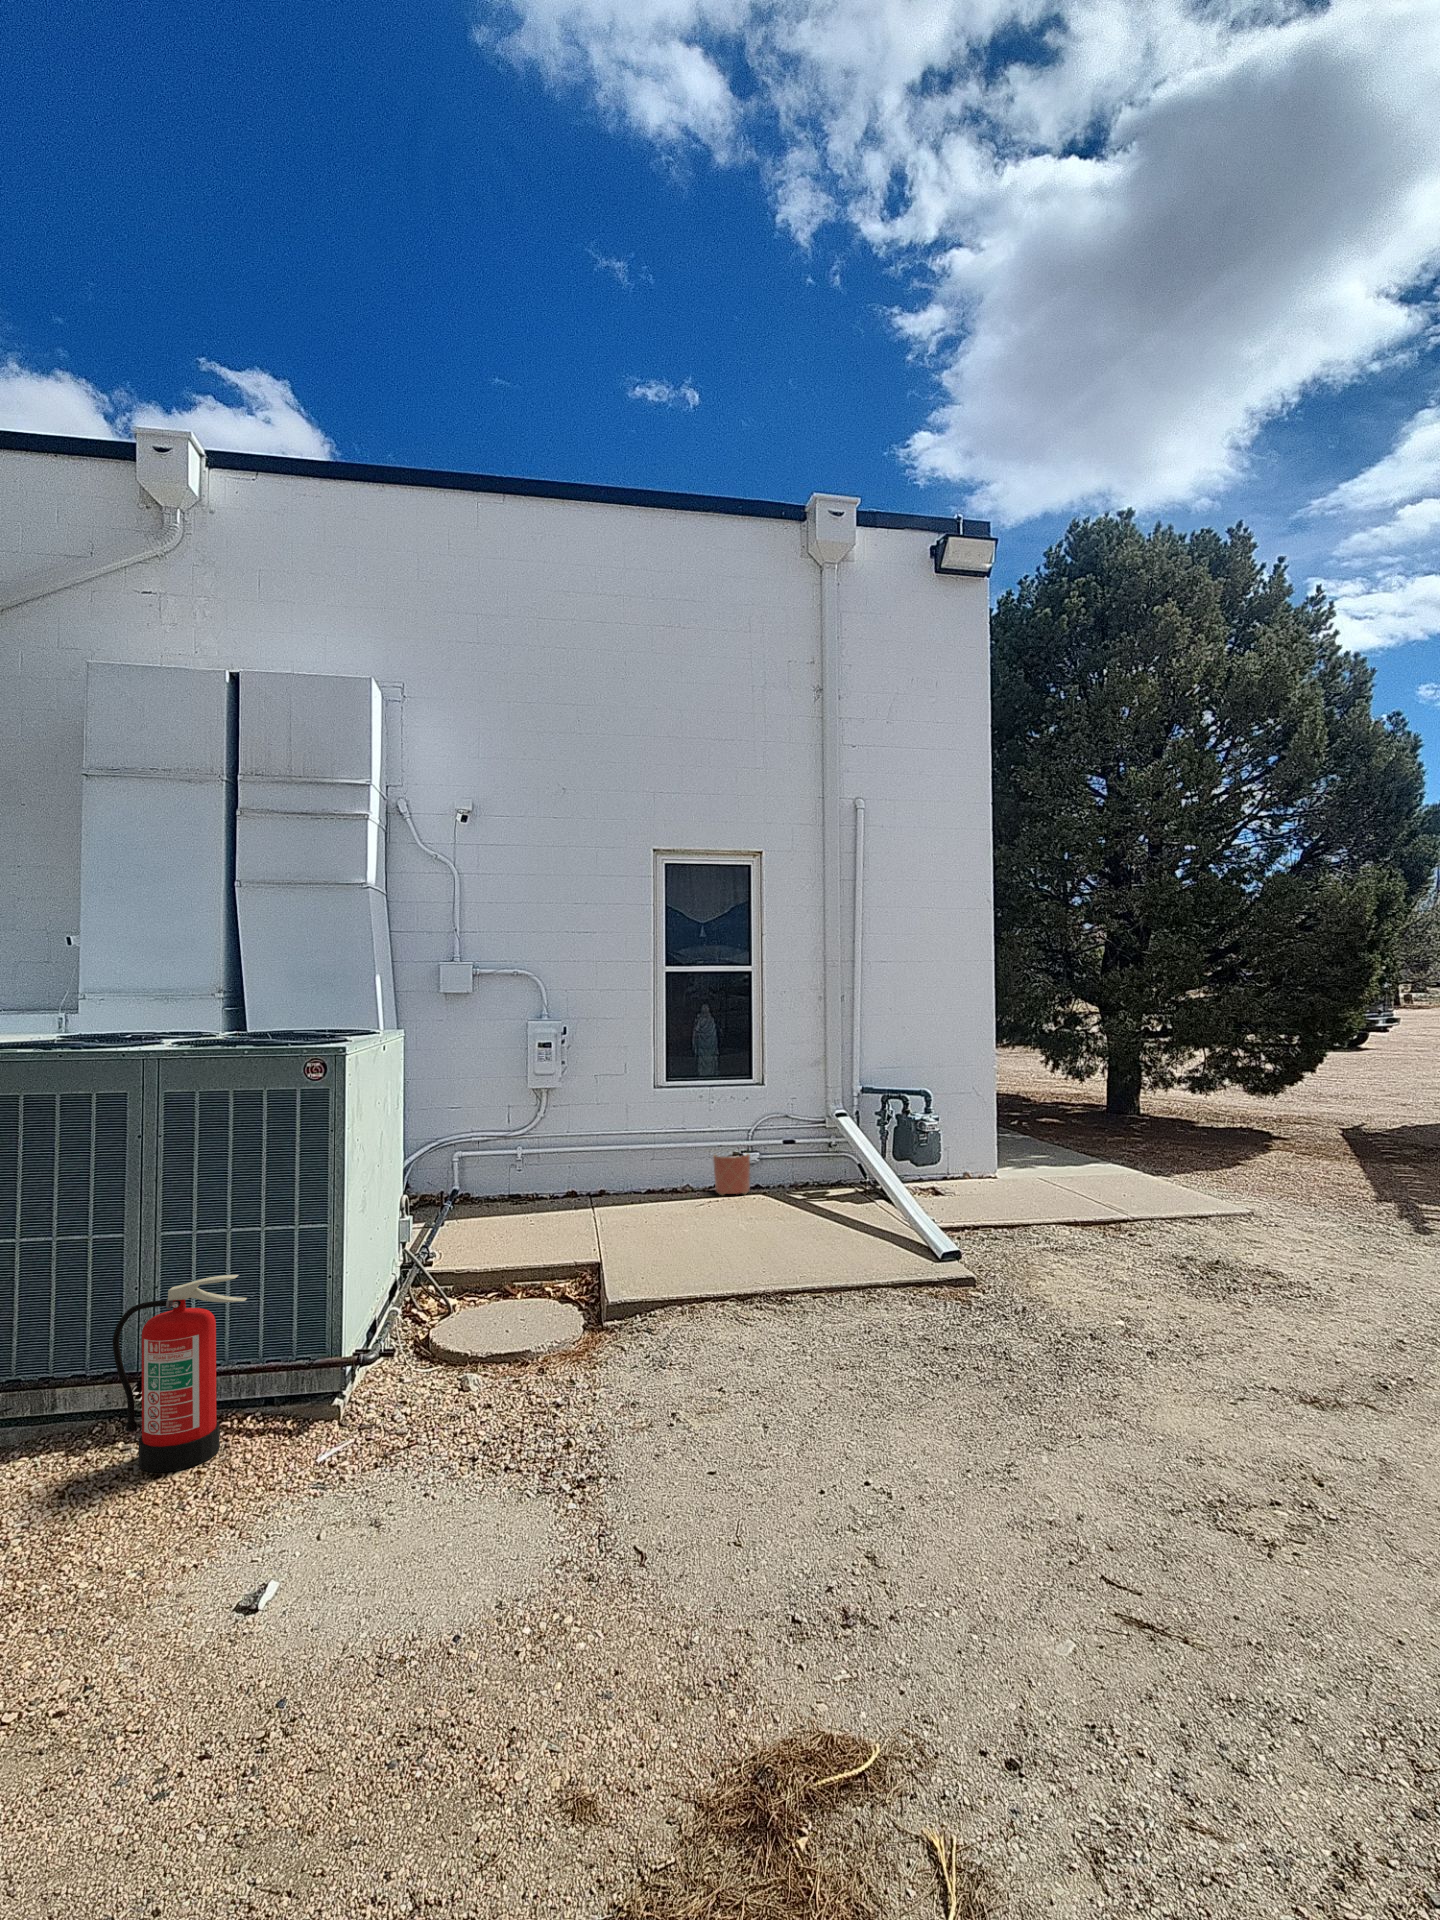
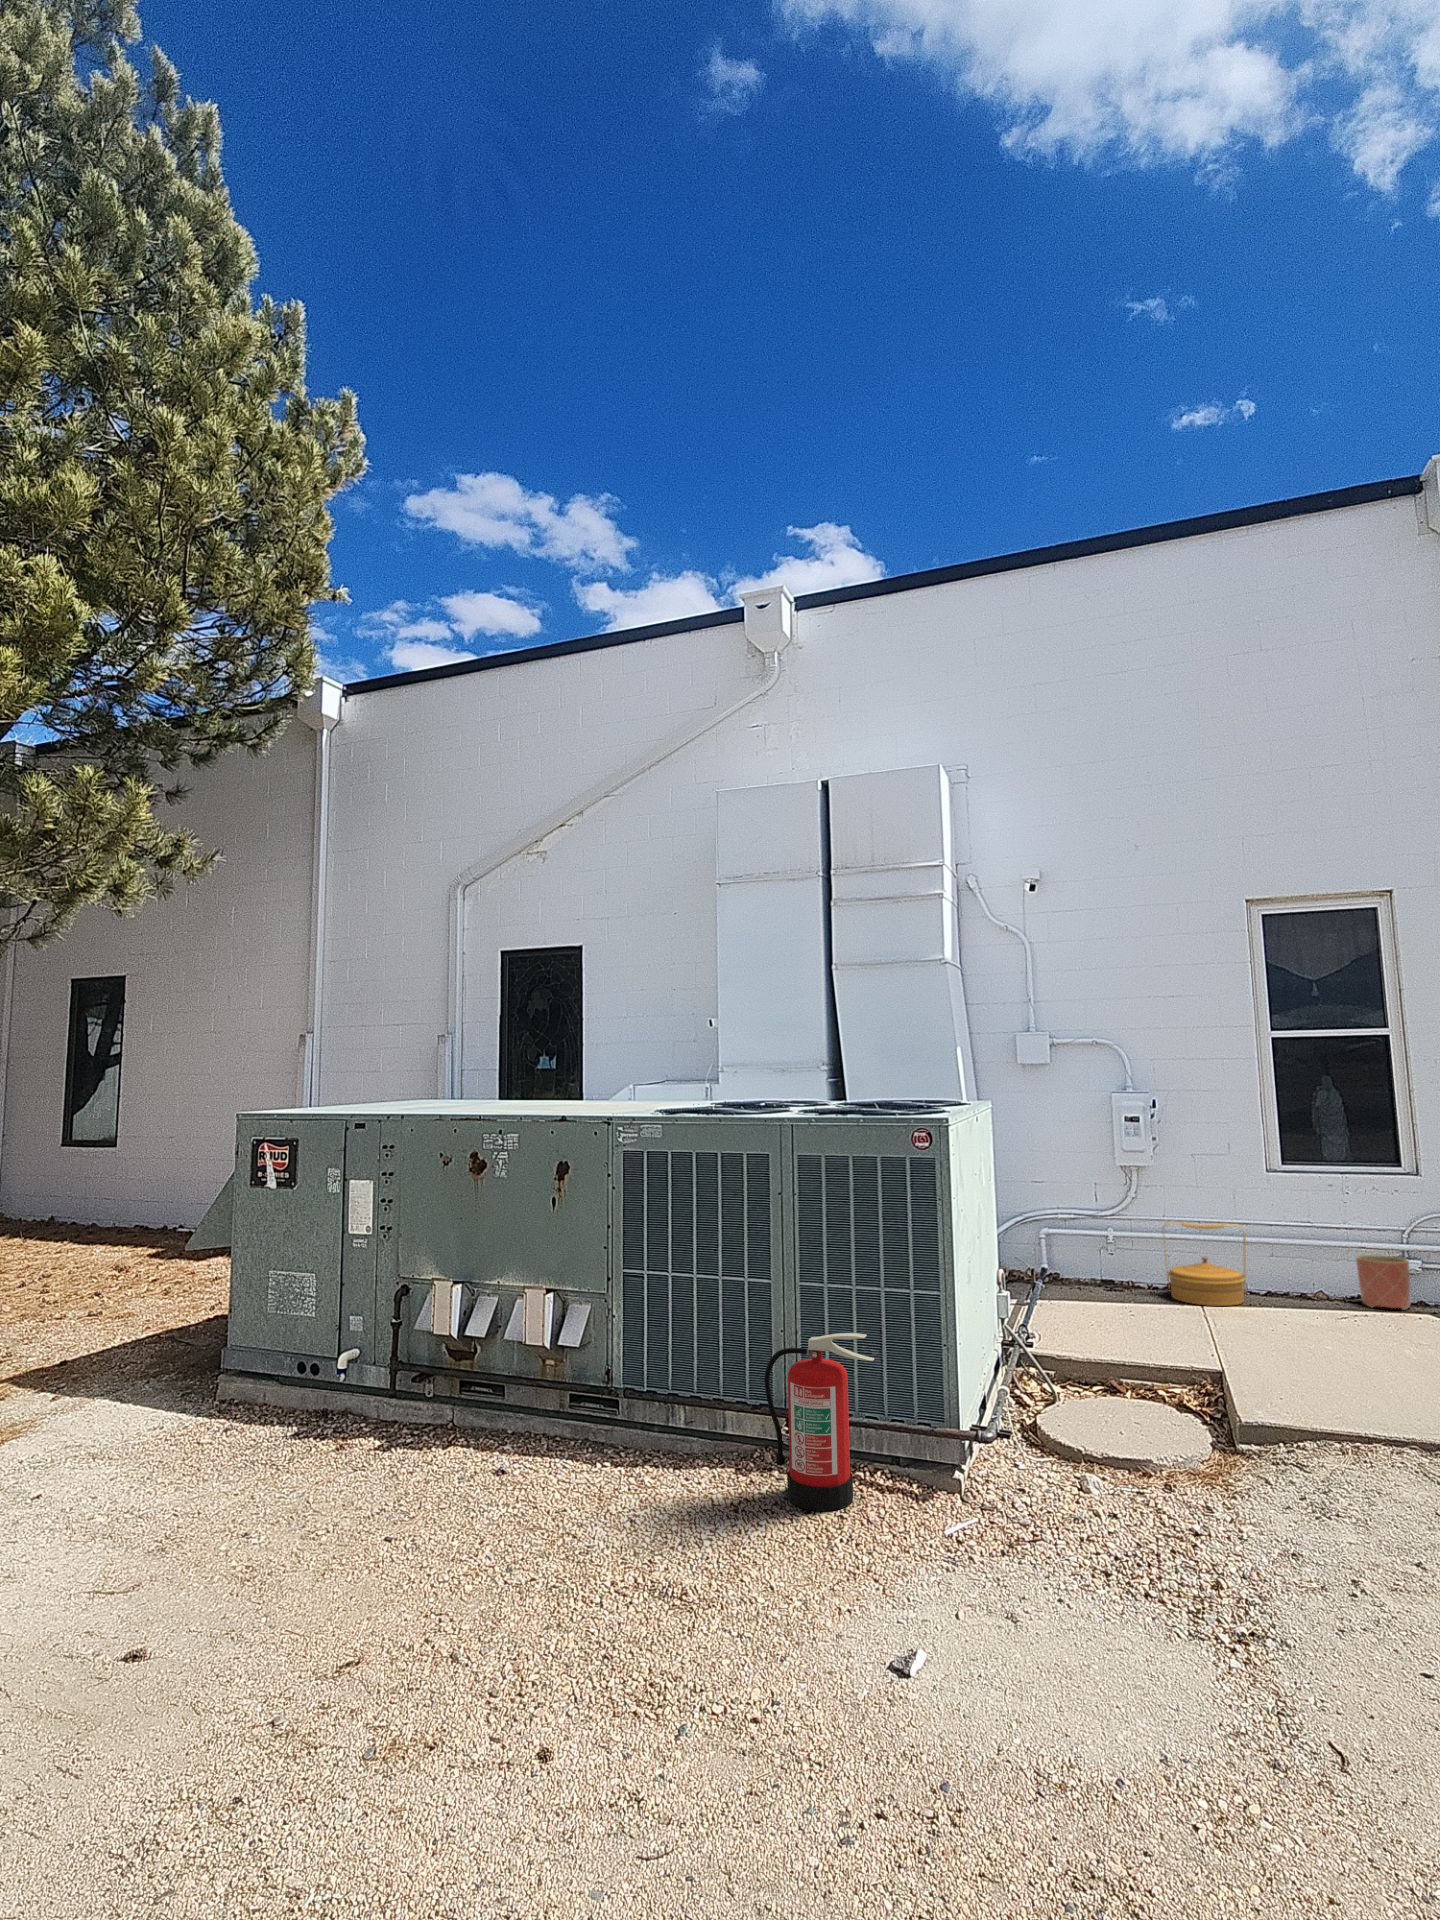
woven basket: none [563,1136,630,1210] -> present [1162,1221,1246,1306]

